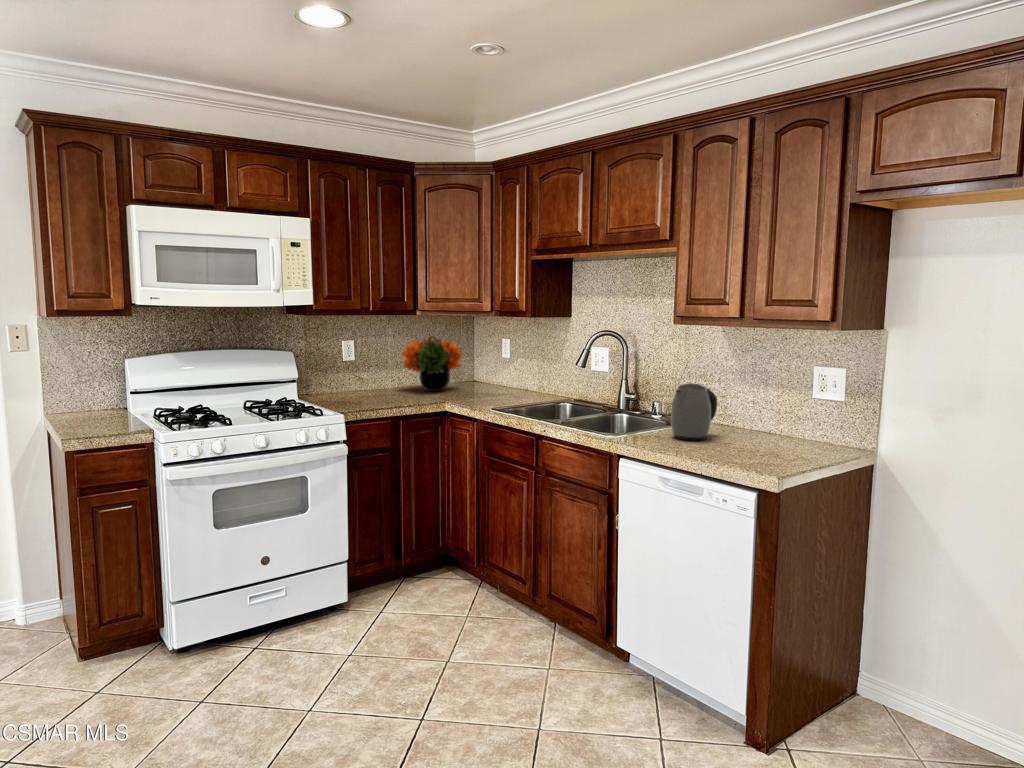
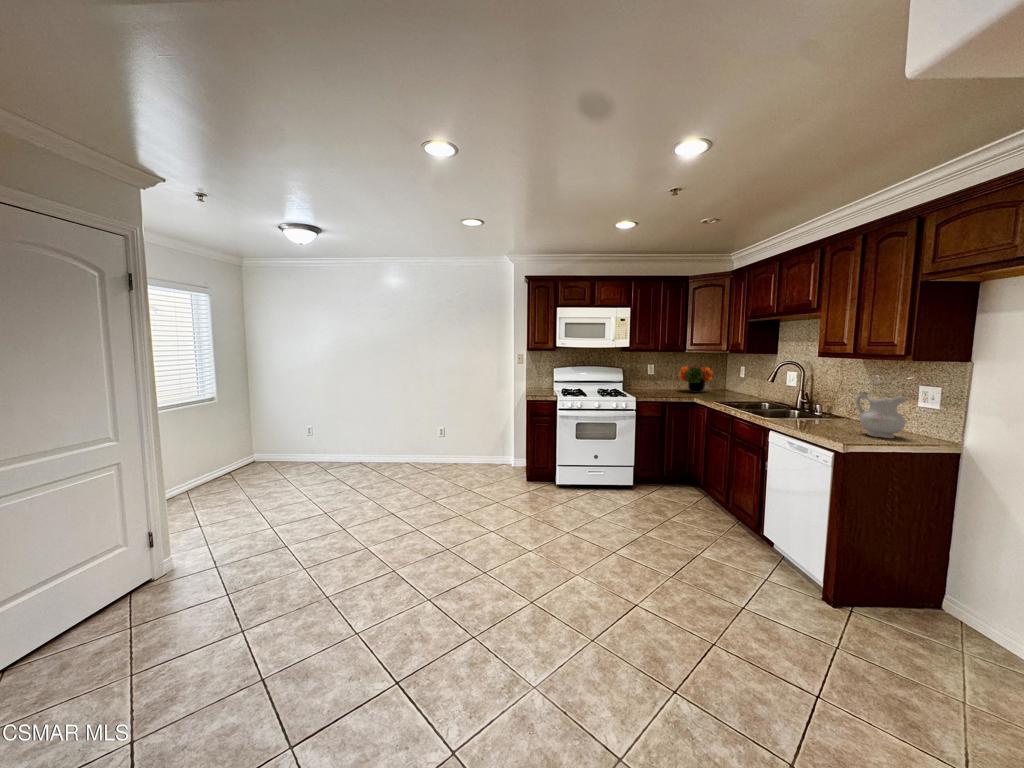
ceramic pitcher: none [746,380,809,452] -> present [855,392,906,438]
kettle: present [671,384,717,440] -> none [809,393,847,426]

